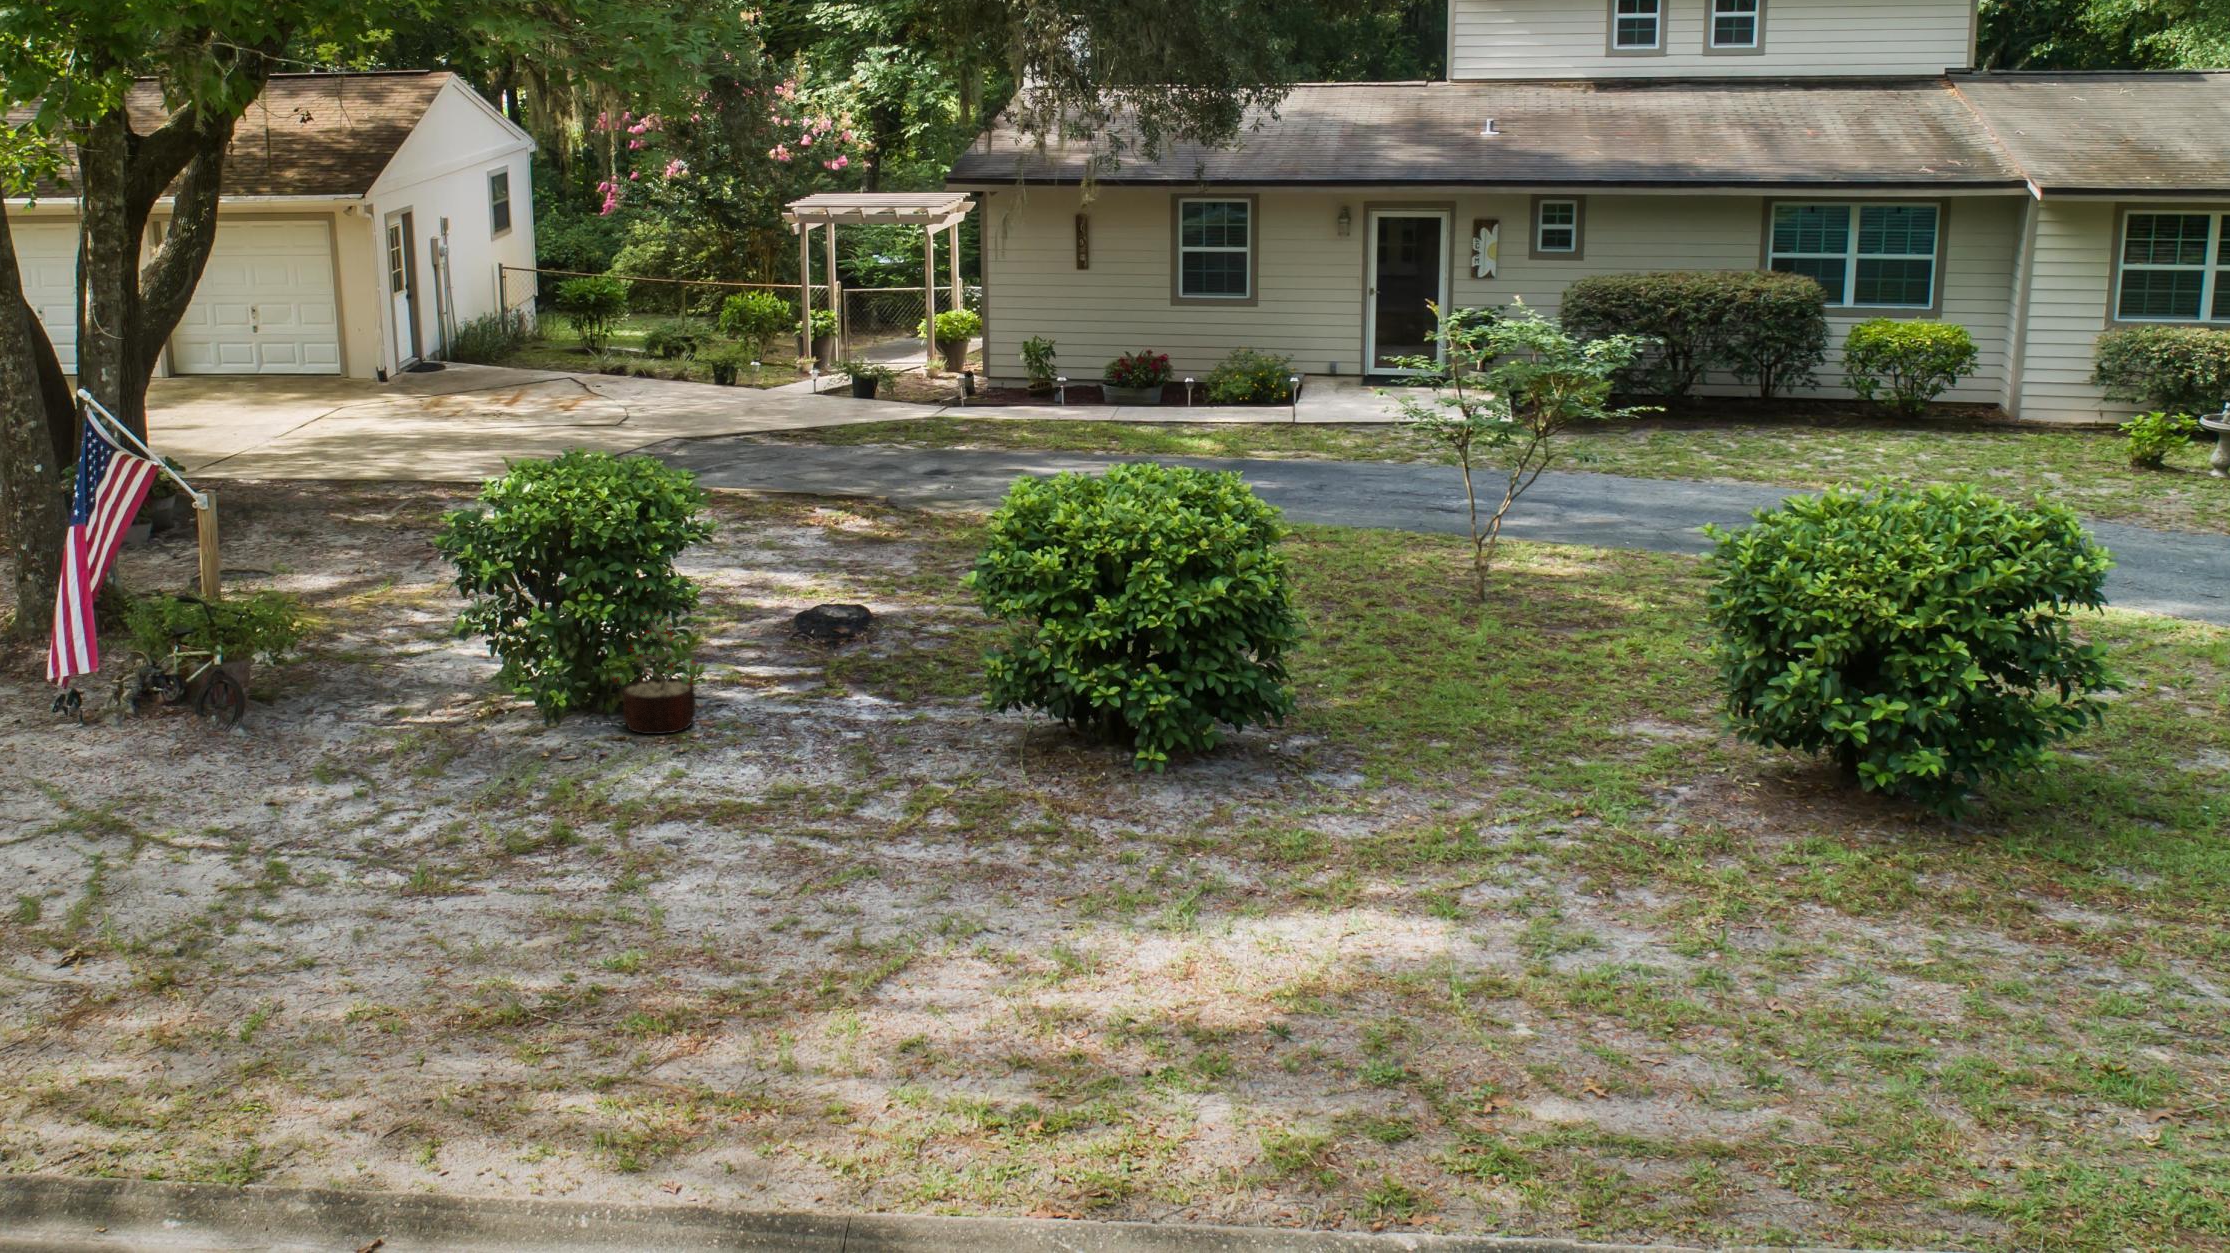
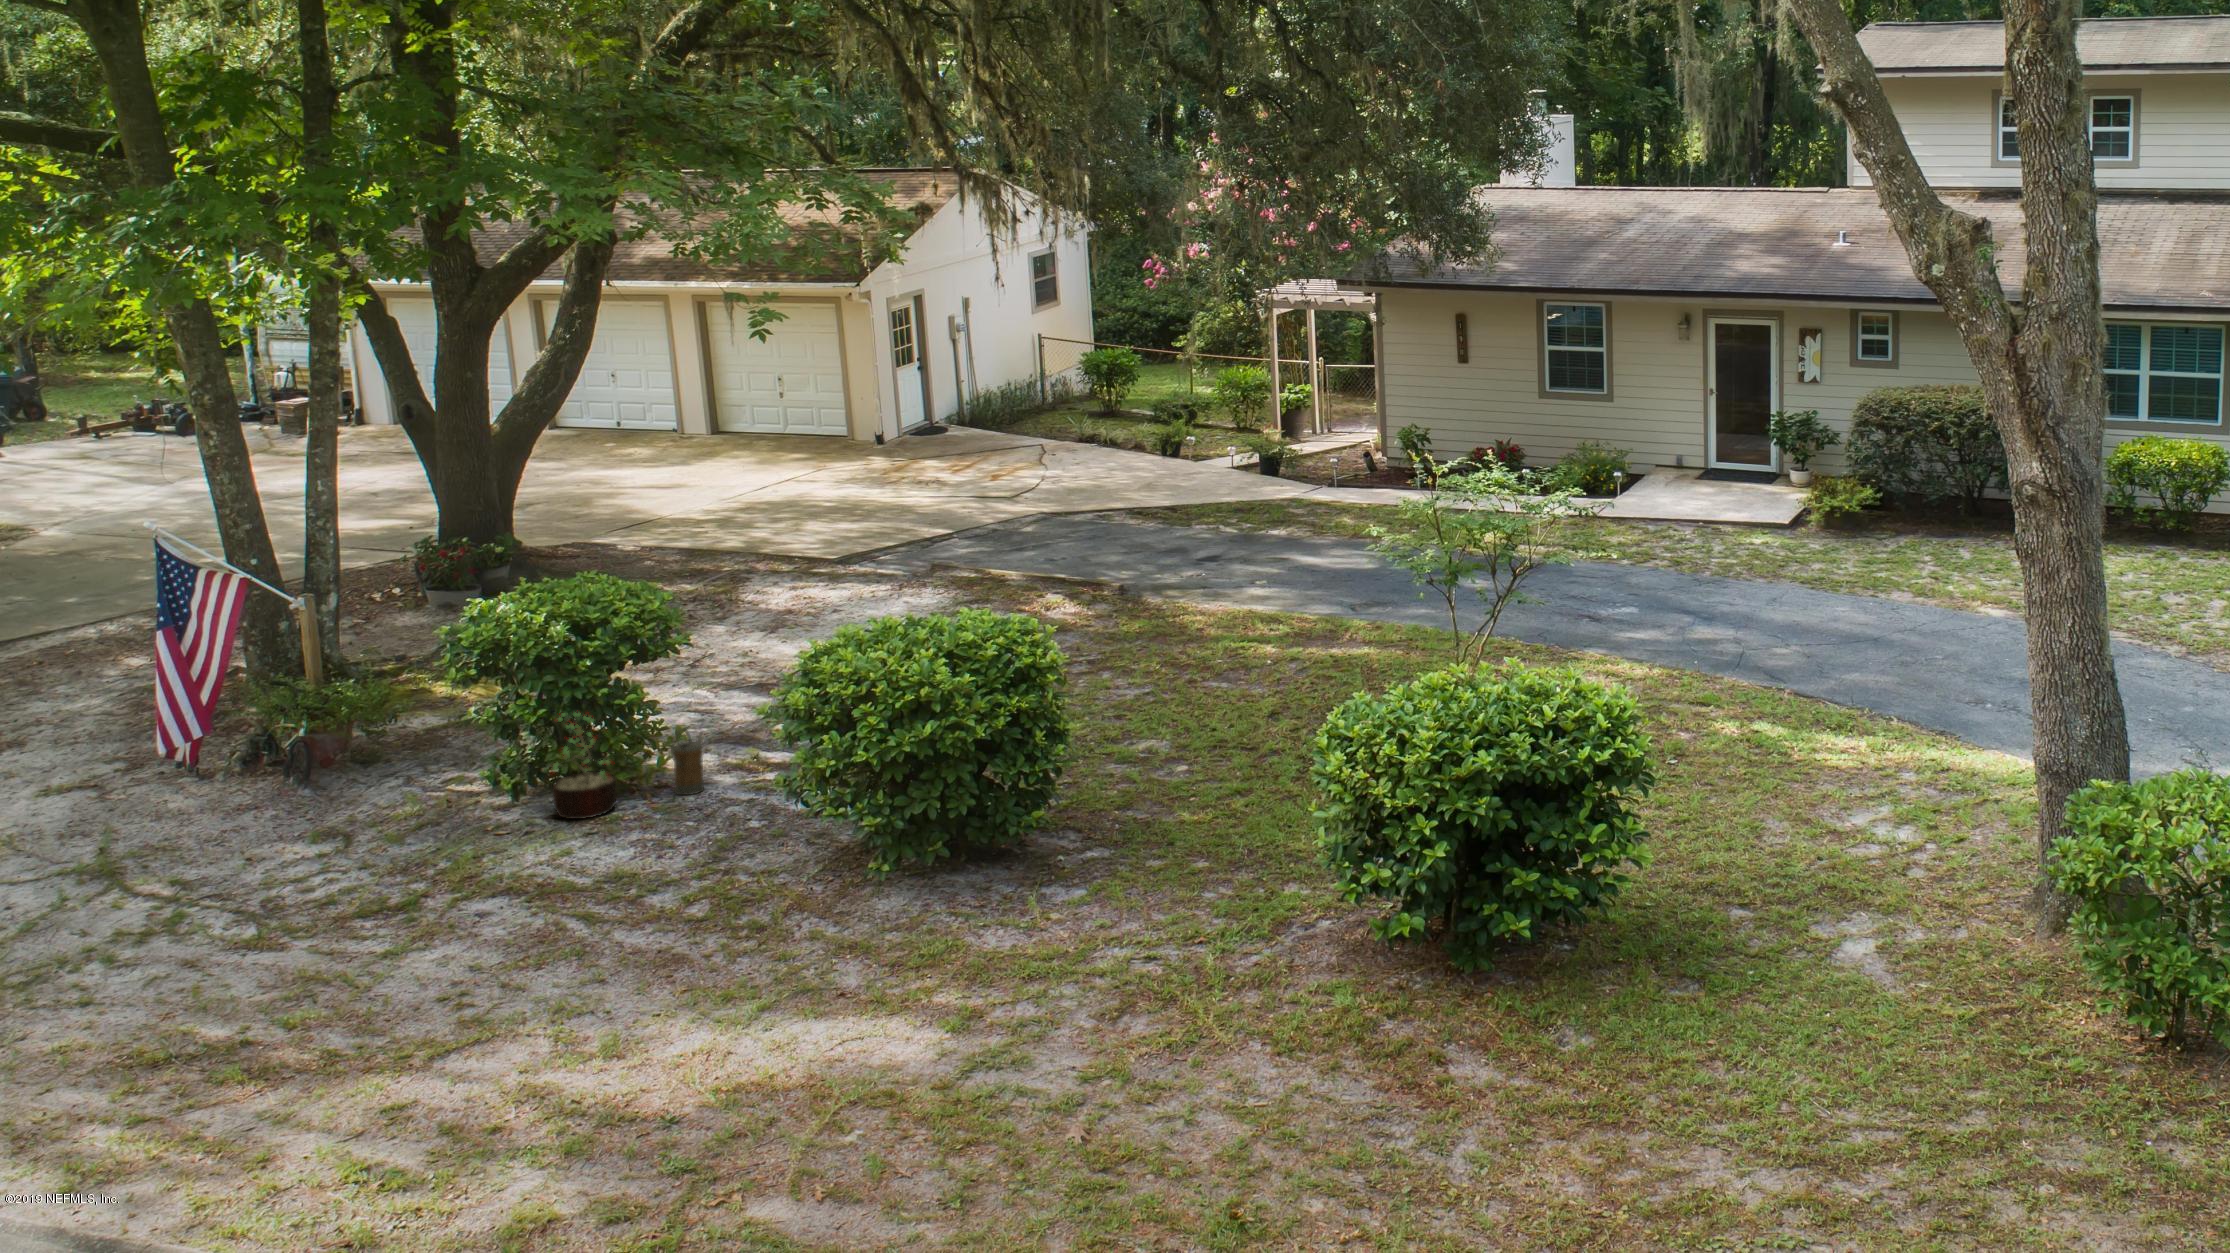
watering can: none [733,621,768,705] -> present [671,728,704,795]

